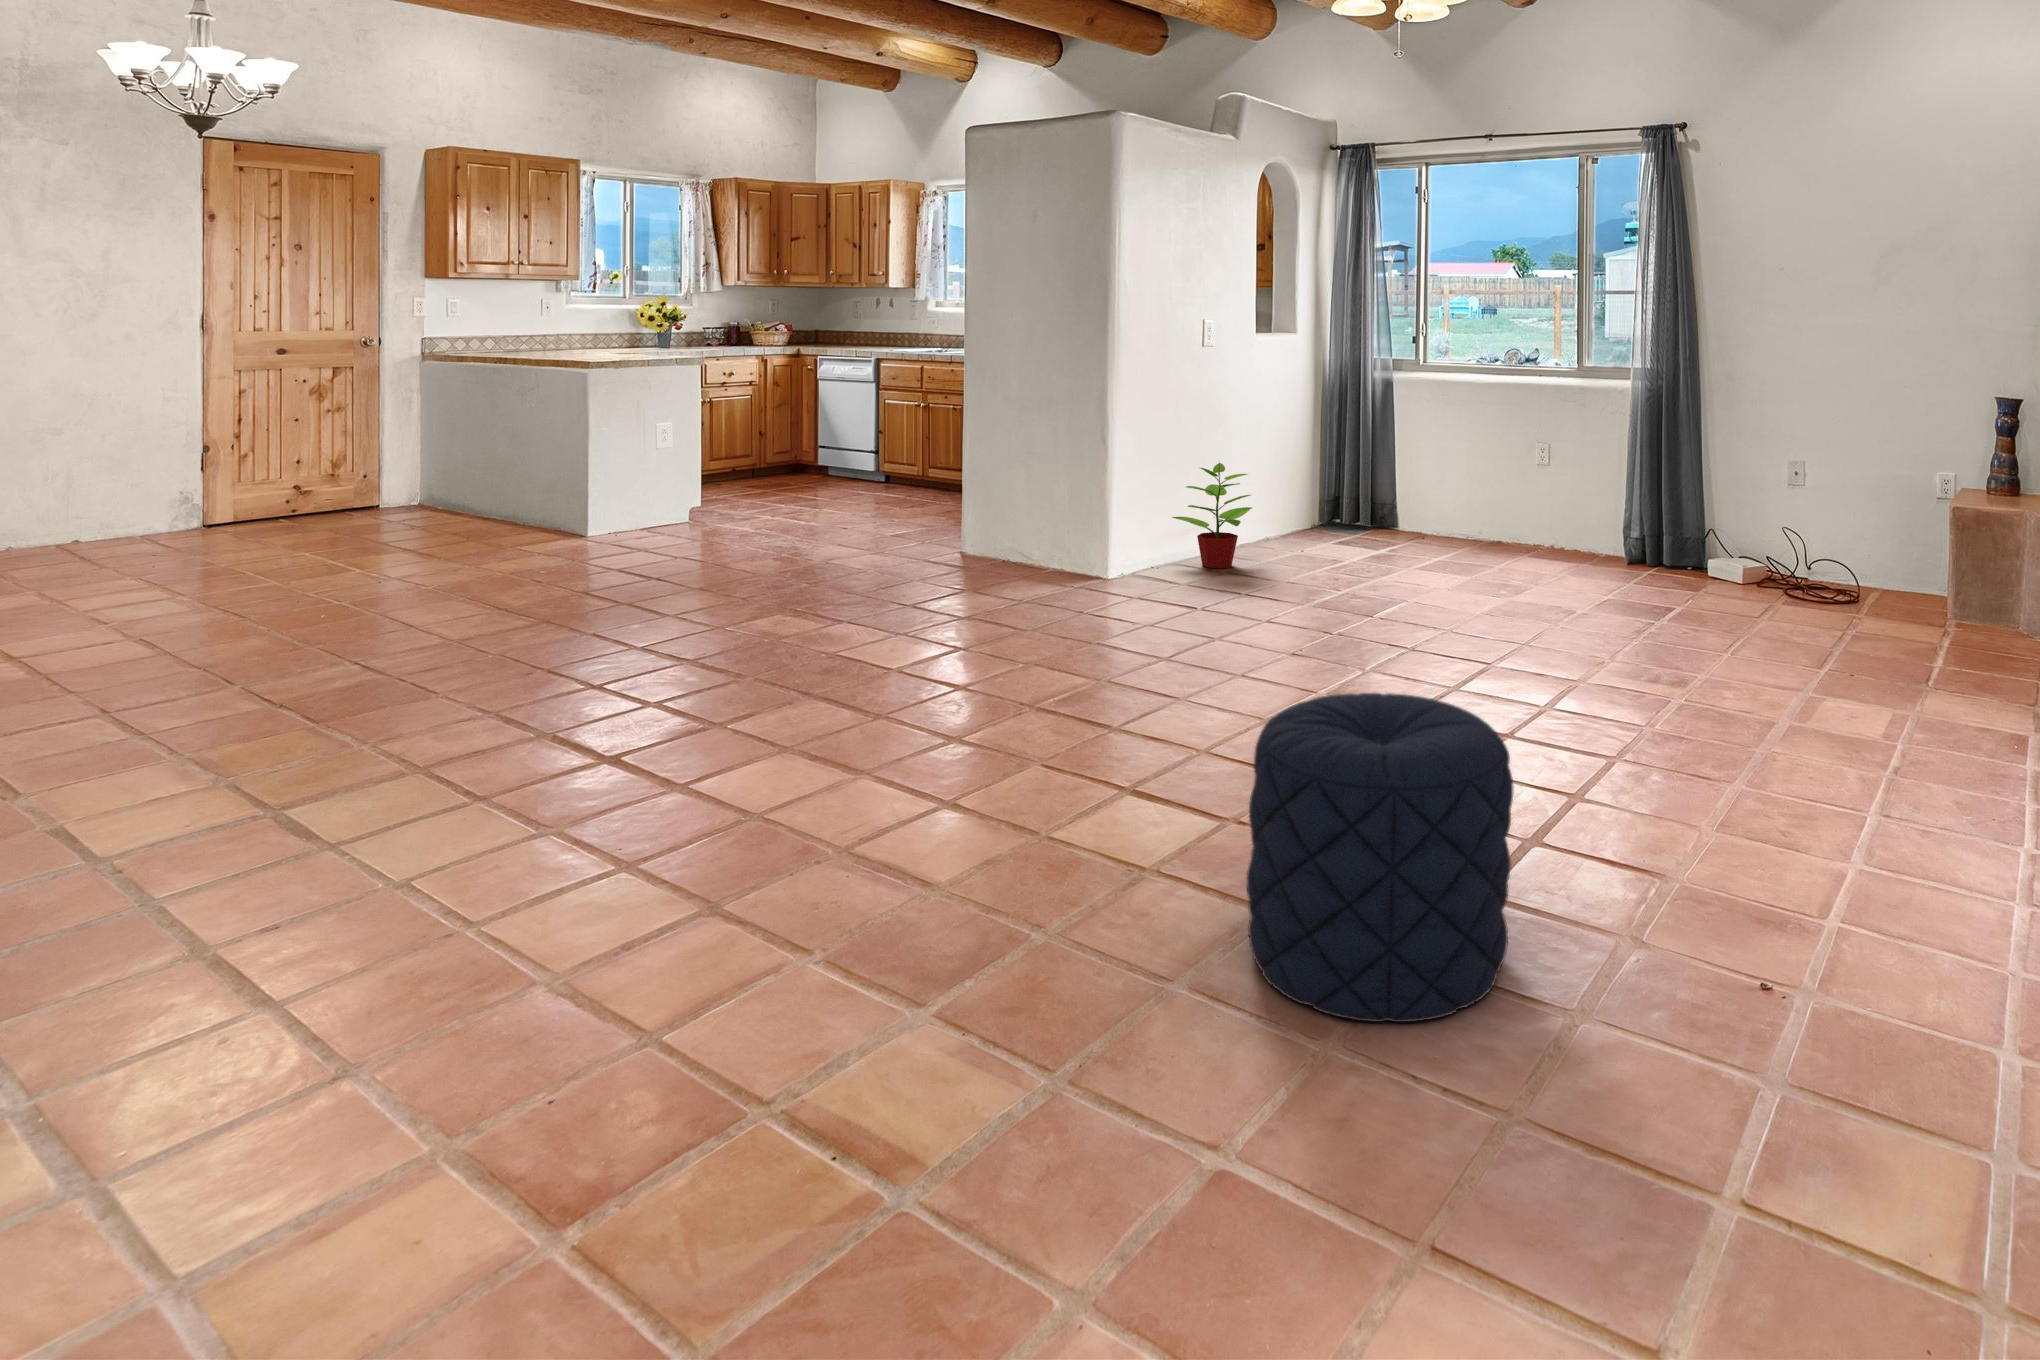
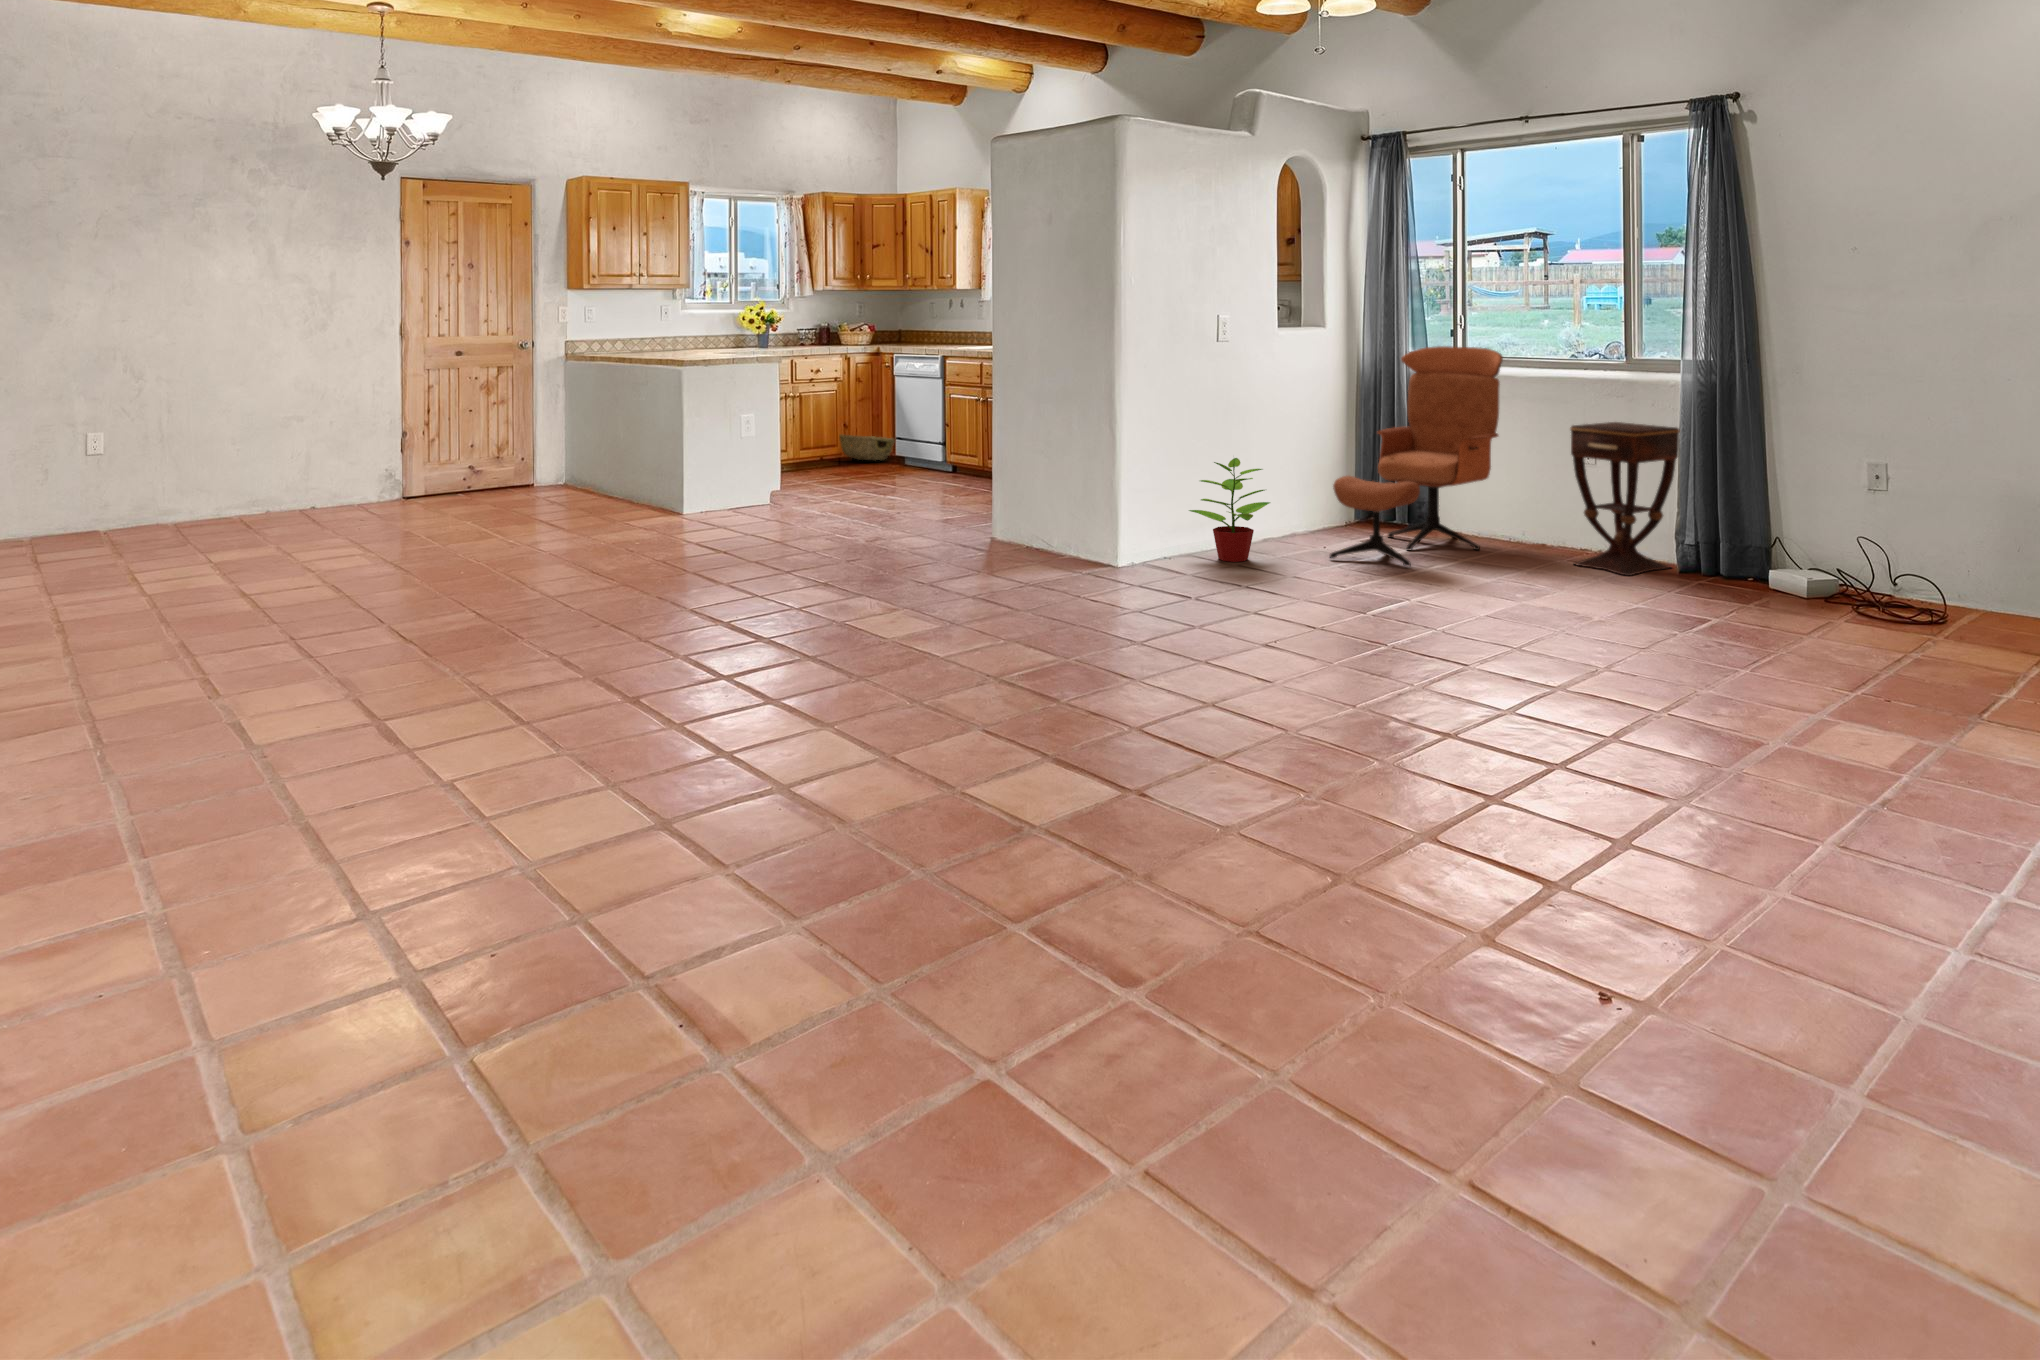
lounge chair: none [1311,353,1466,568] -> present [1330,346,1503,566]
side table: none [1532,426,1628,570] -> present [1570,422,1680,576]
woven basket: none [749,441,813,471] -> present [839,435,895,460]
pouf: present [1247,693,1513,1022] -> none [1087,676,1338,984]

